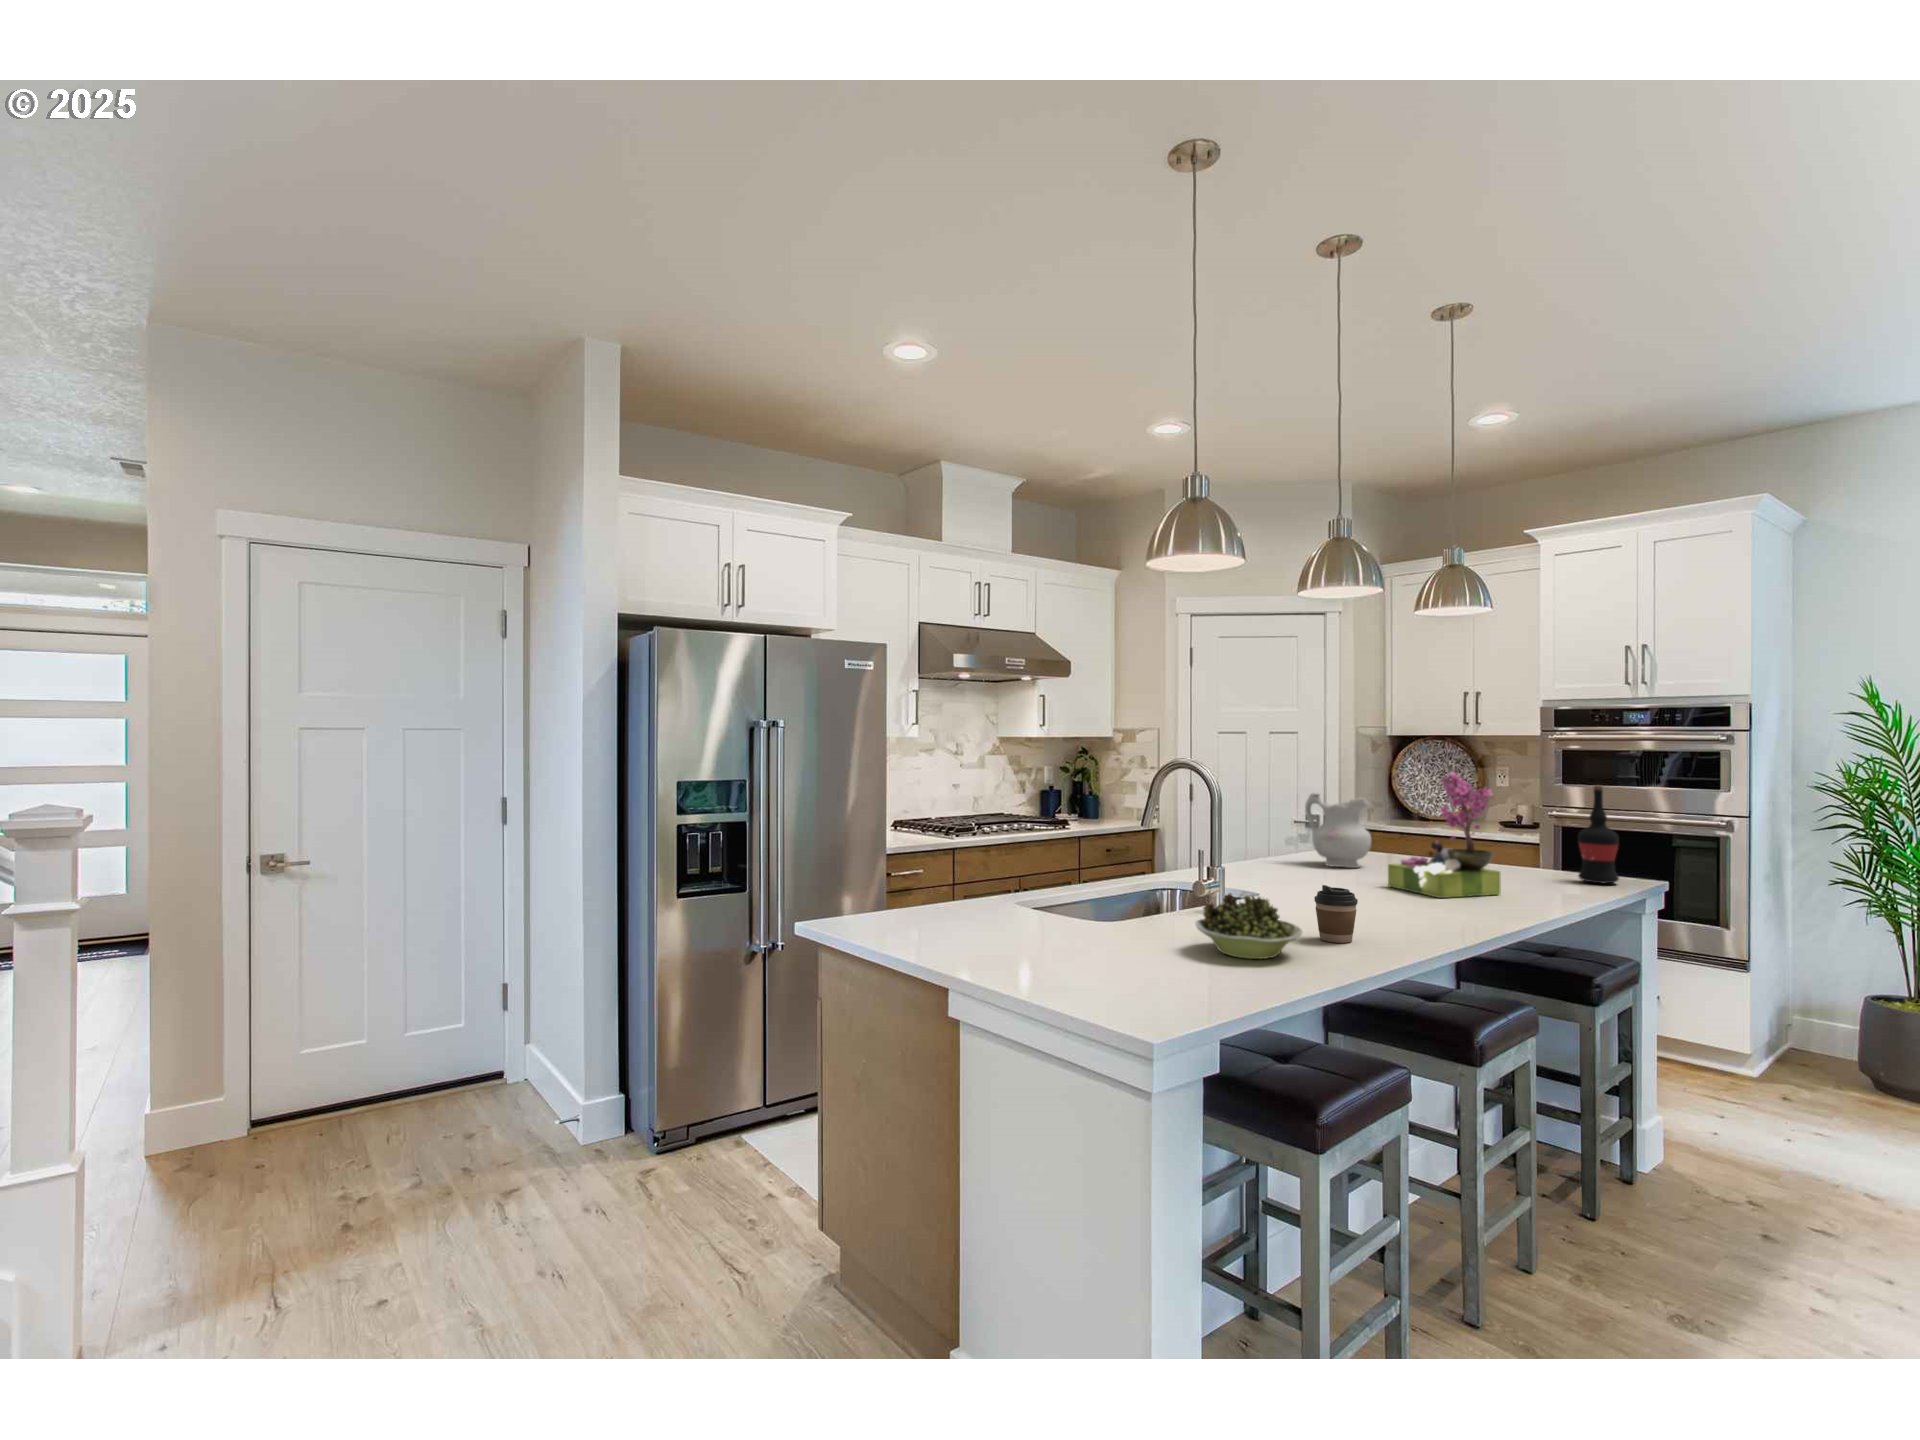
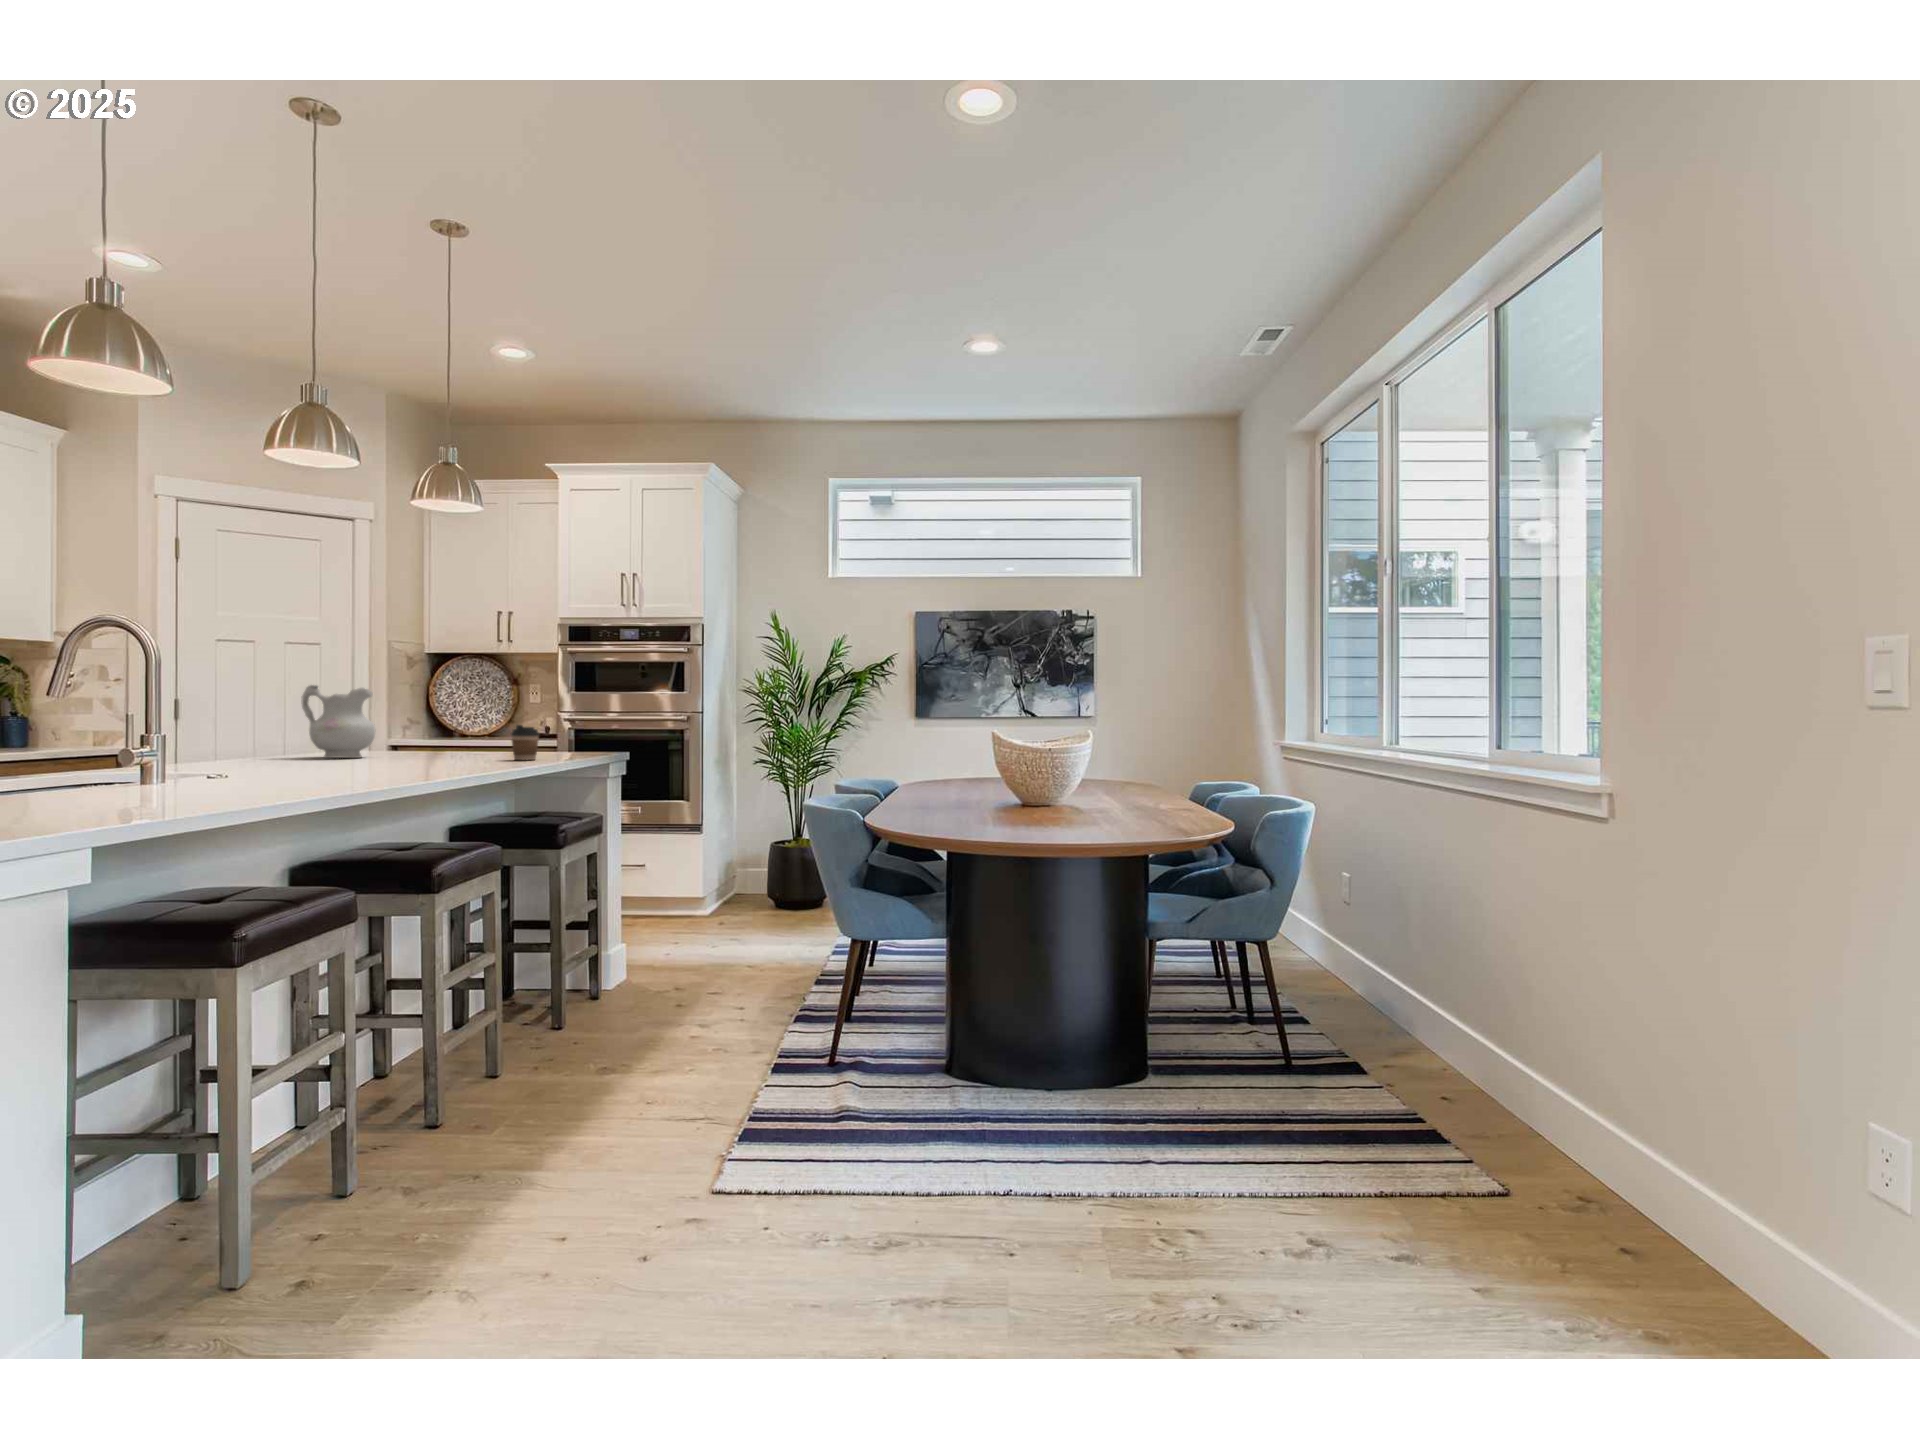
flower arrangement: present [1388,772,1501,898] -> none [381,655,487,768]
wine bottle: present [1578,785,1619,883] -> none [562,674,593,756]
coffee cup: present [1314,885,1358,943] -> present [511,725,539,760]
bowl: present [1196,894,1302,959] -> none [100,742,242,807]

